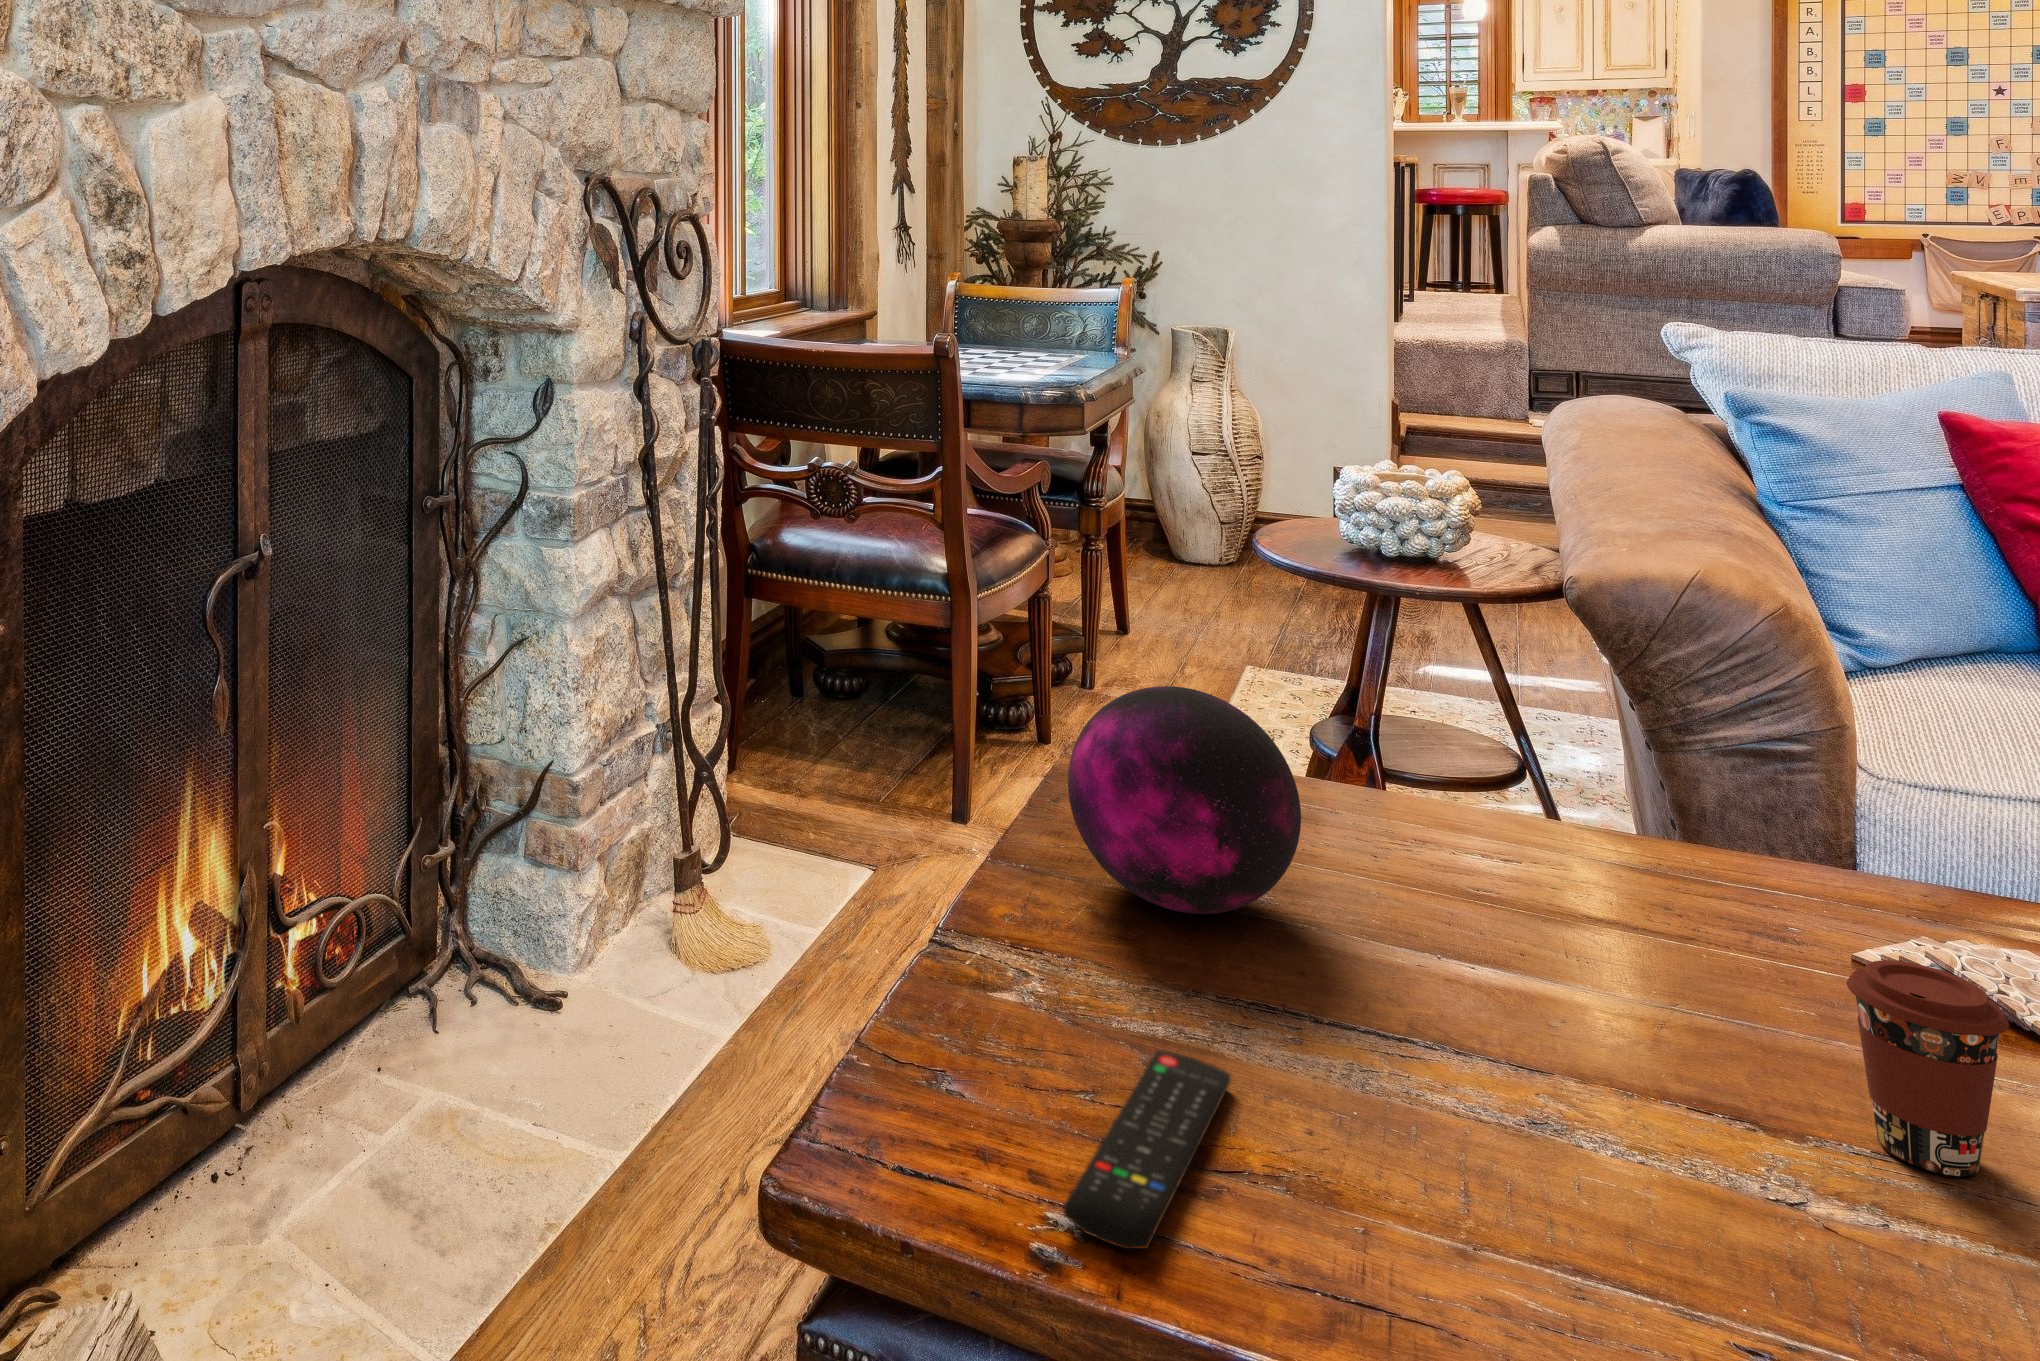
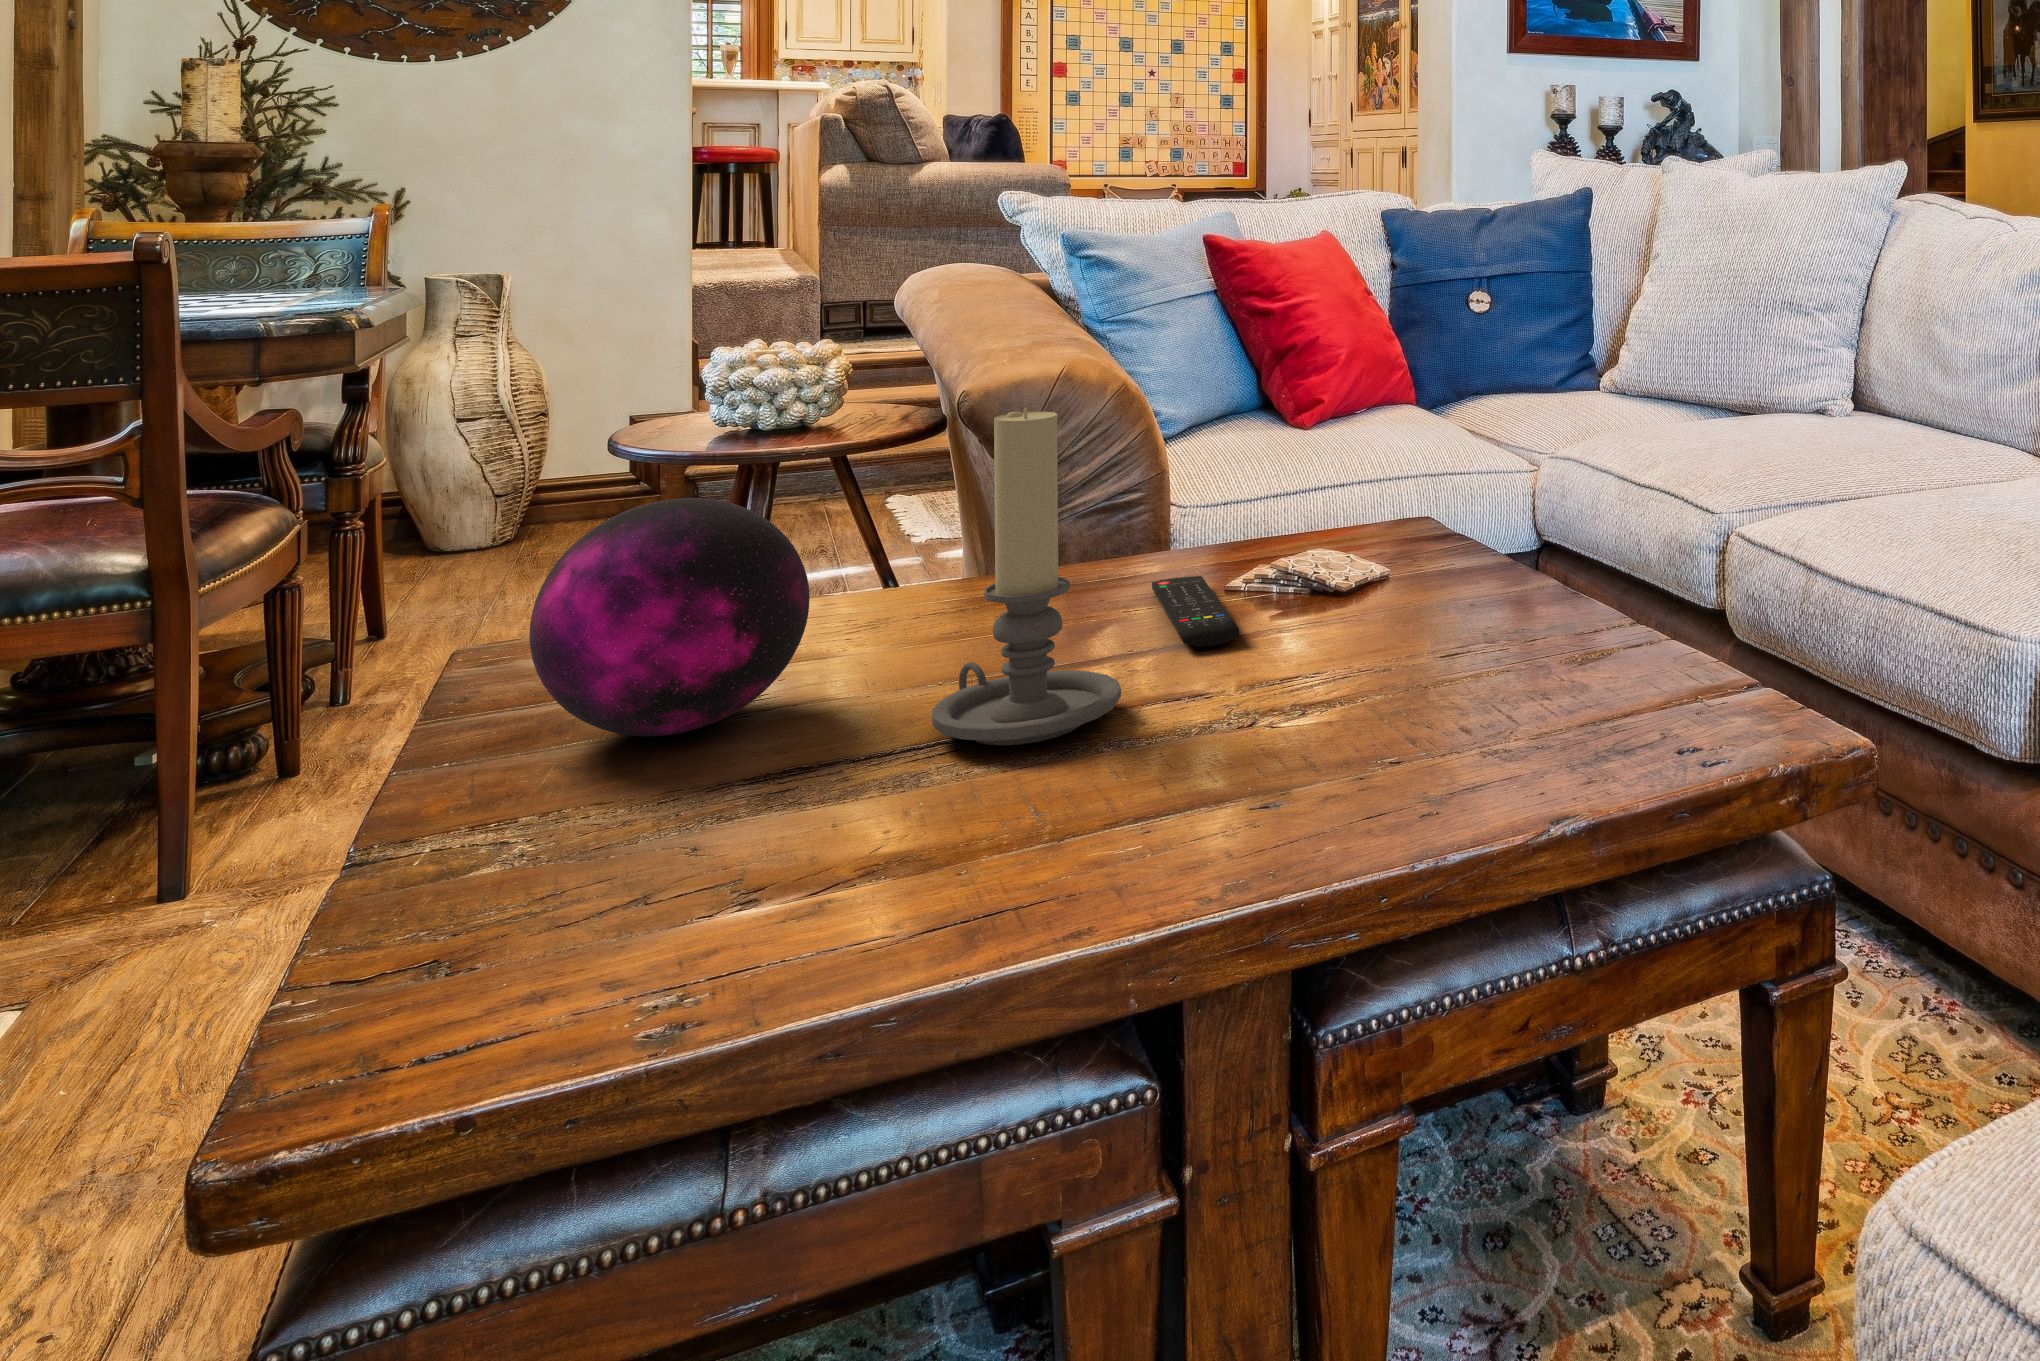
candle holder: none [1396,706,1632,1111] -> present [932,408,1121,745]
coffee cup: present [1847,960,2009,1176] -> none [1249,534,1338,671]
remote control: present [1064,1051,1231,1249] -> present [1152,576,1239,647]

